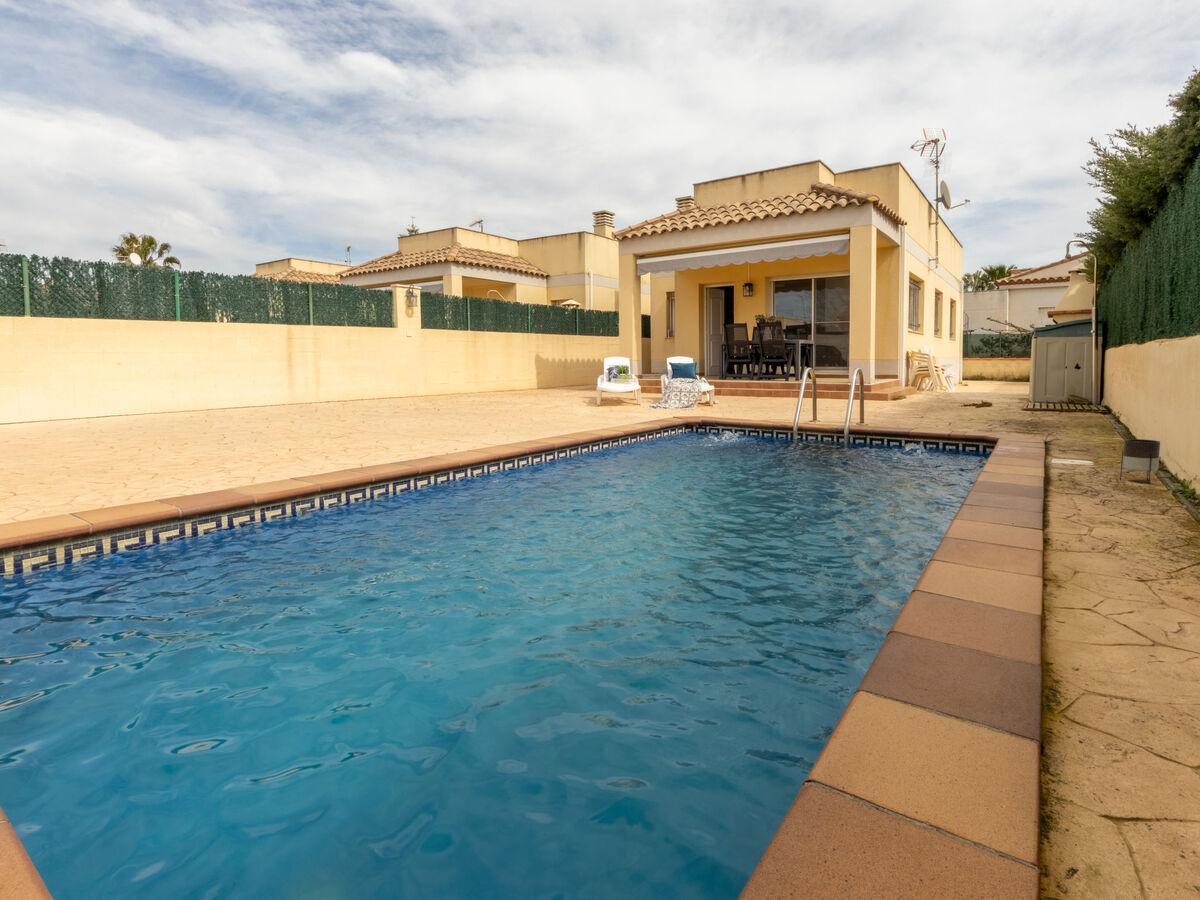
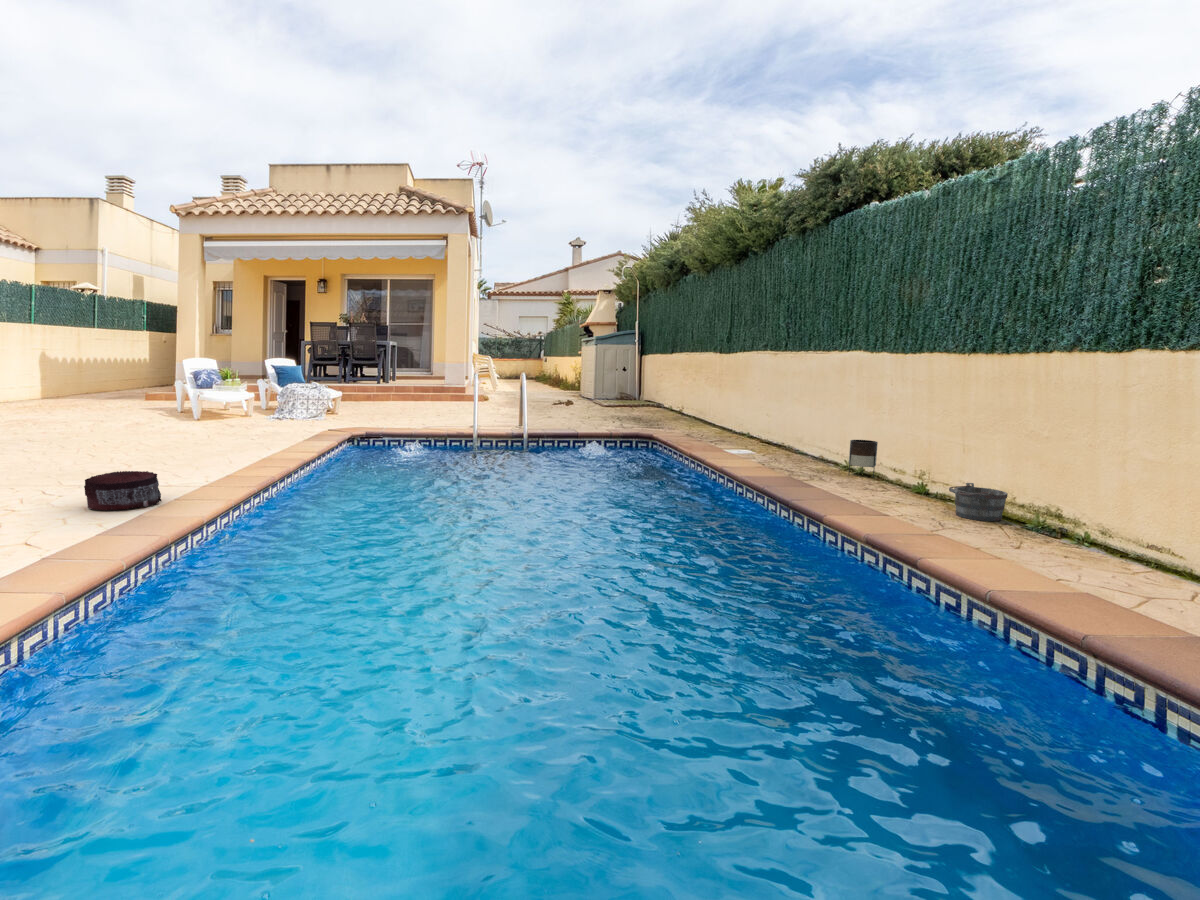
pouf: none [438,430,479,453] -> present [84,471,161,511]
bucket: none [1107,480,1177,522] -> present [949,483,1008,521]

